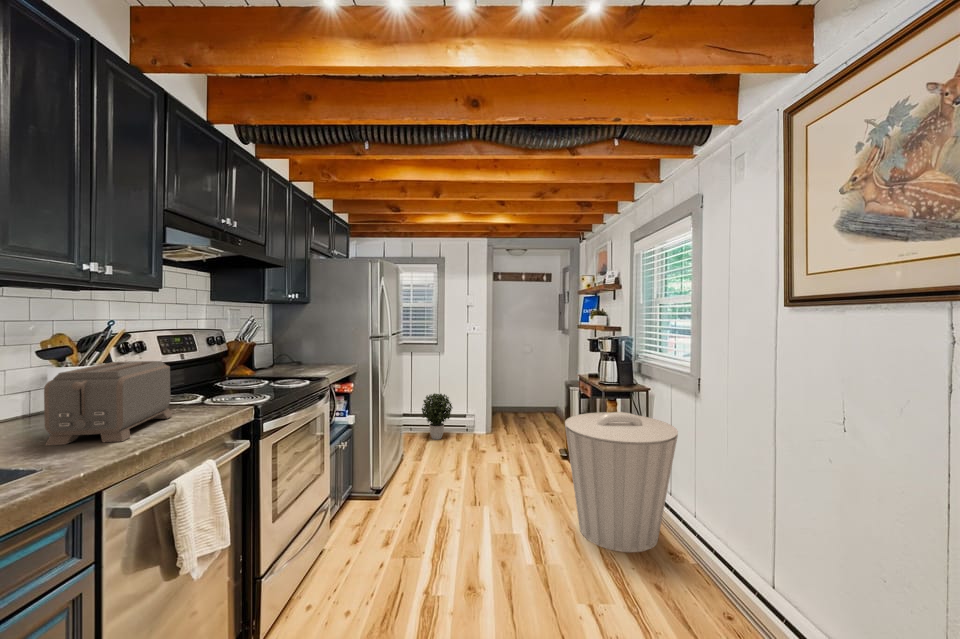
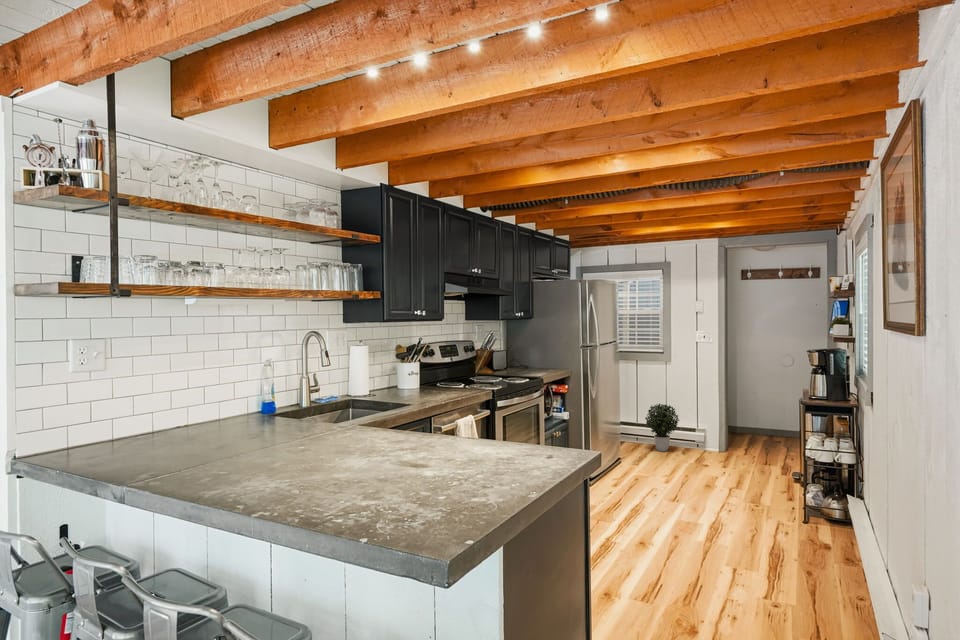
toaster: present [44,361,172,446] -> none [406,362,453,400]
trash can: present [565,412,678,552] -> none [746,424,863,553]

